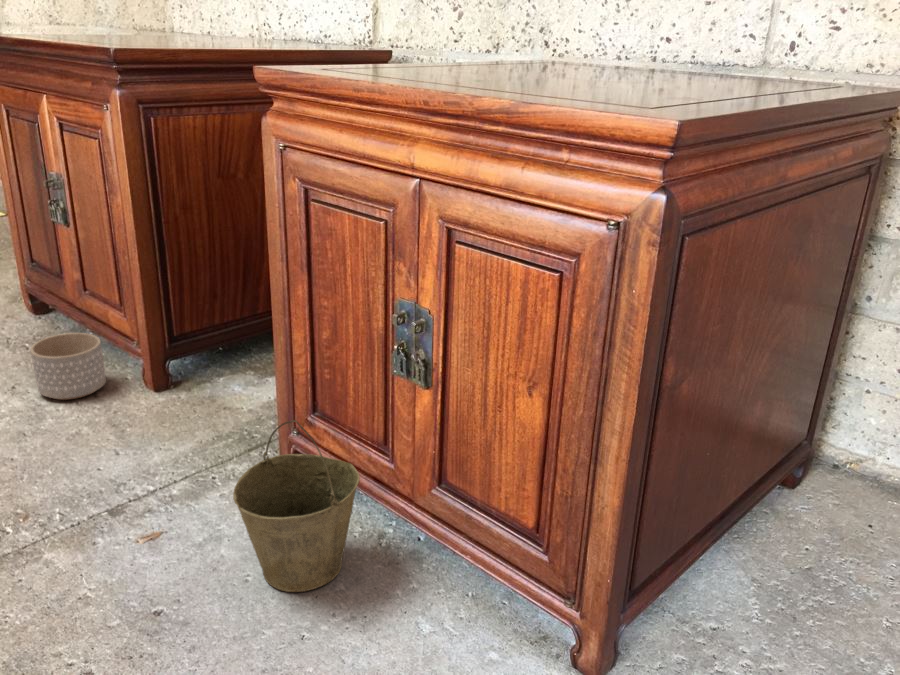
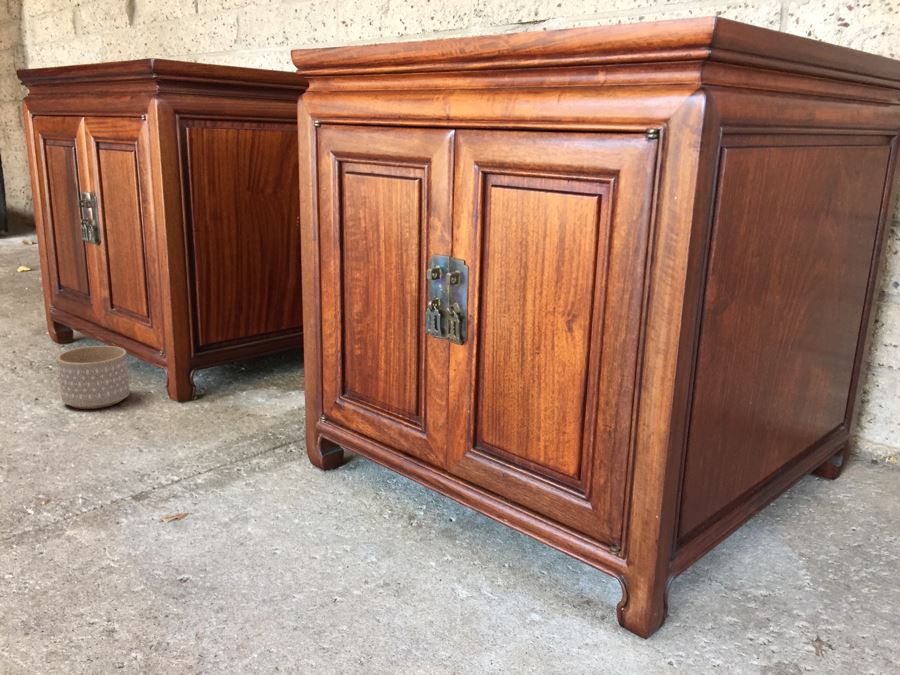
bucket: present [233,420,360,592] -> none [264,379,392,563]

